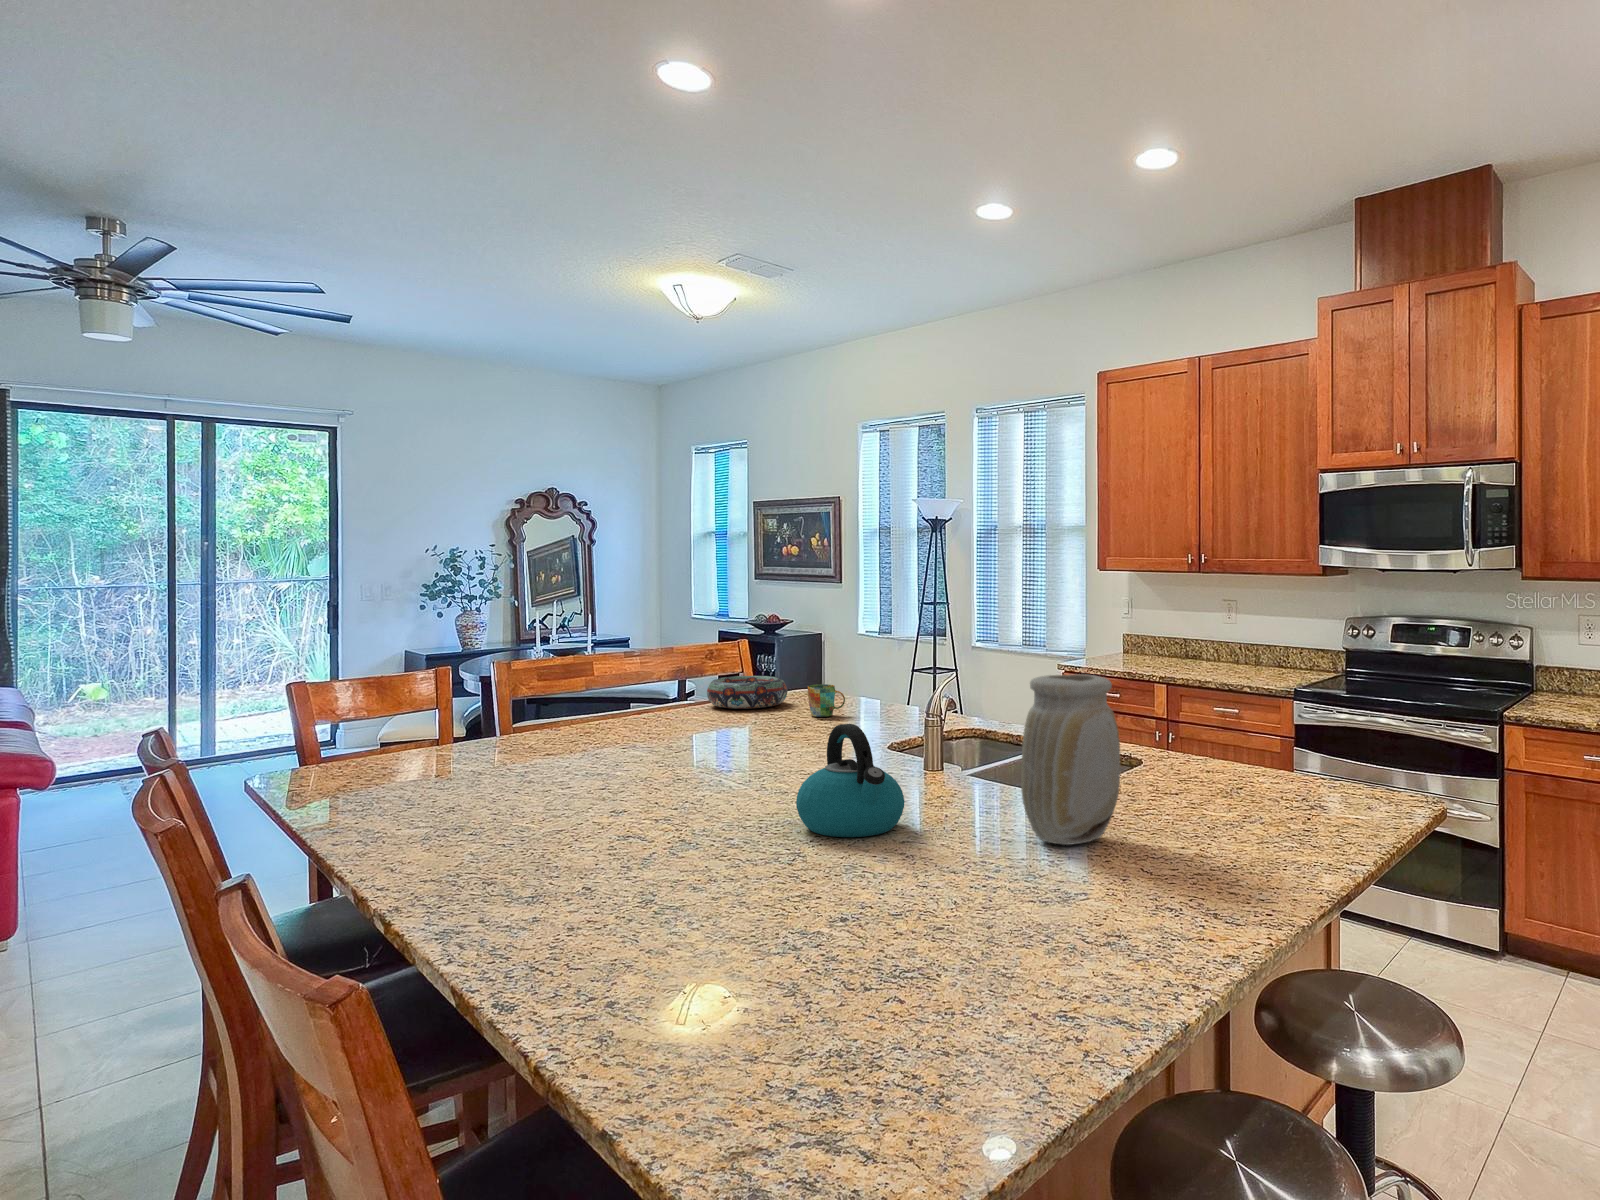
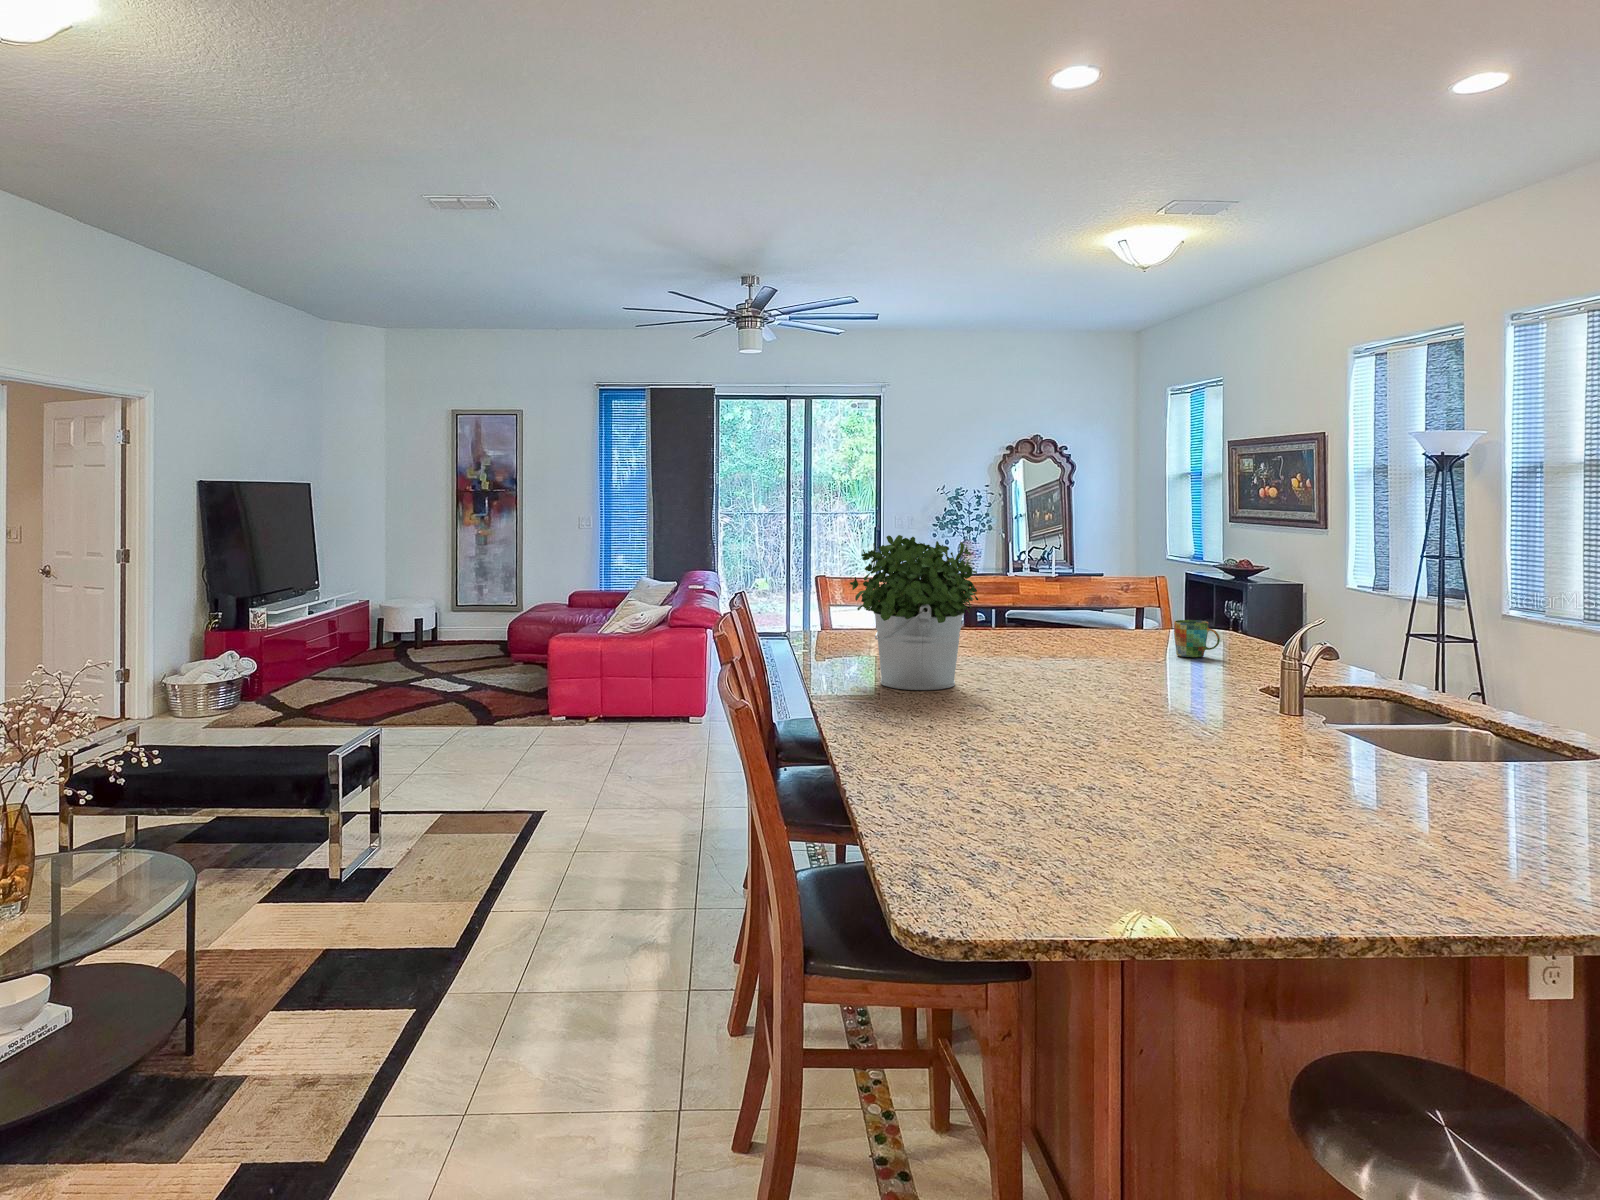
potted plant: none [568,629,686,771] -> present [850,535,978,690]
vase: present [1021,674,1120,845] -> none [1297,603,1481,874]
decorative bowl: present [707,676,787,709] -> none [1073,607,1165,641]
kettle: present [796,724,904,837] -> none [991,652,1141,804]

